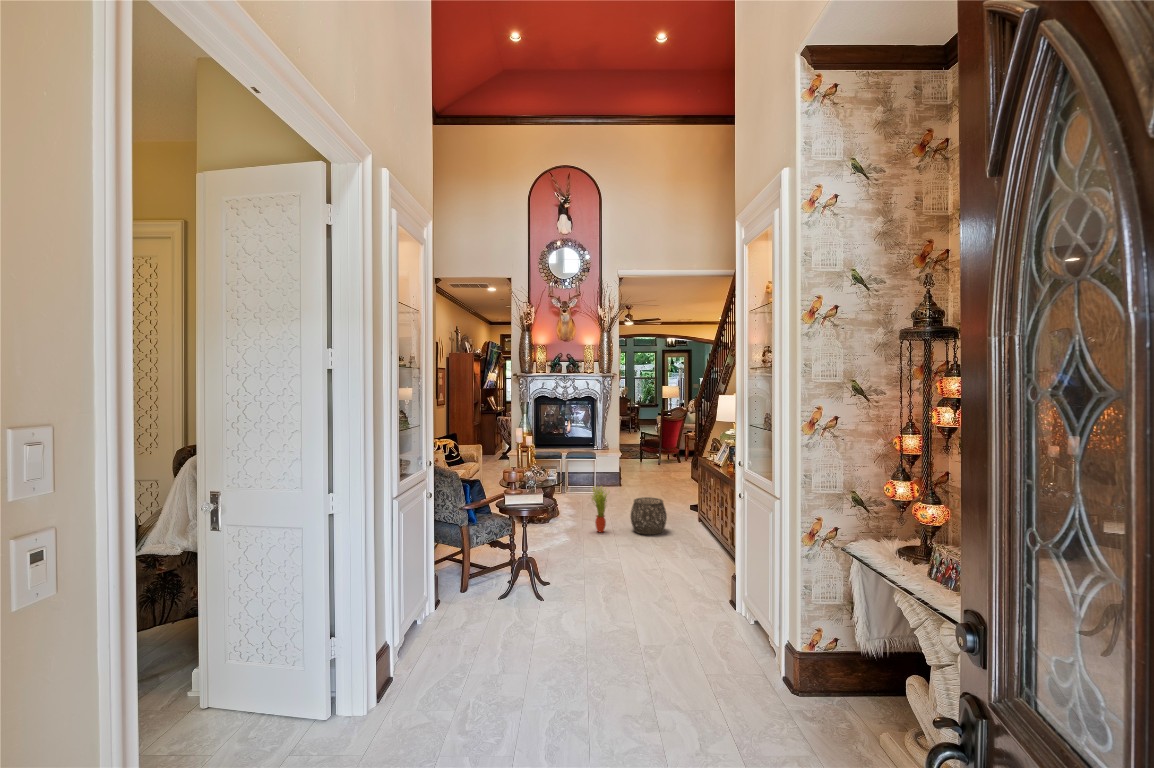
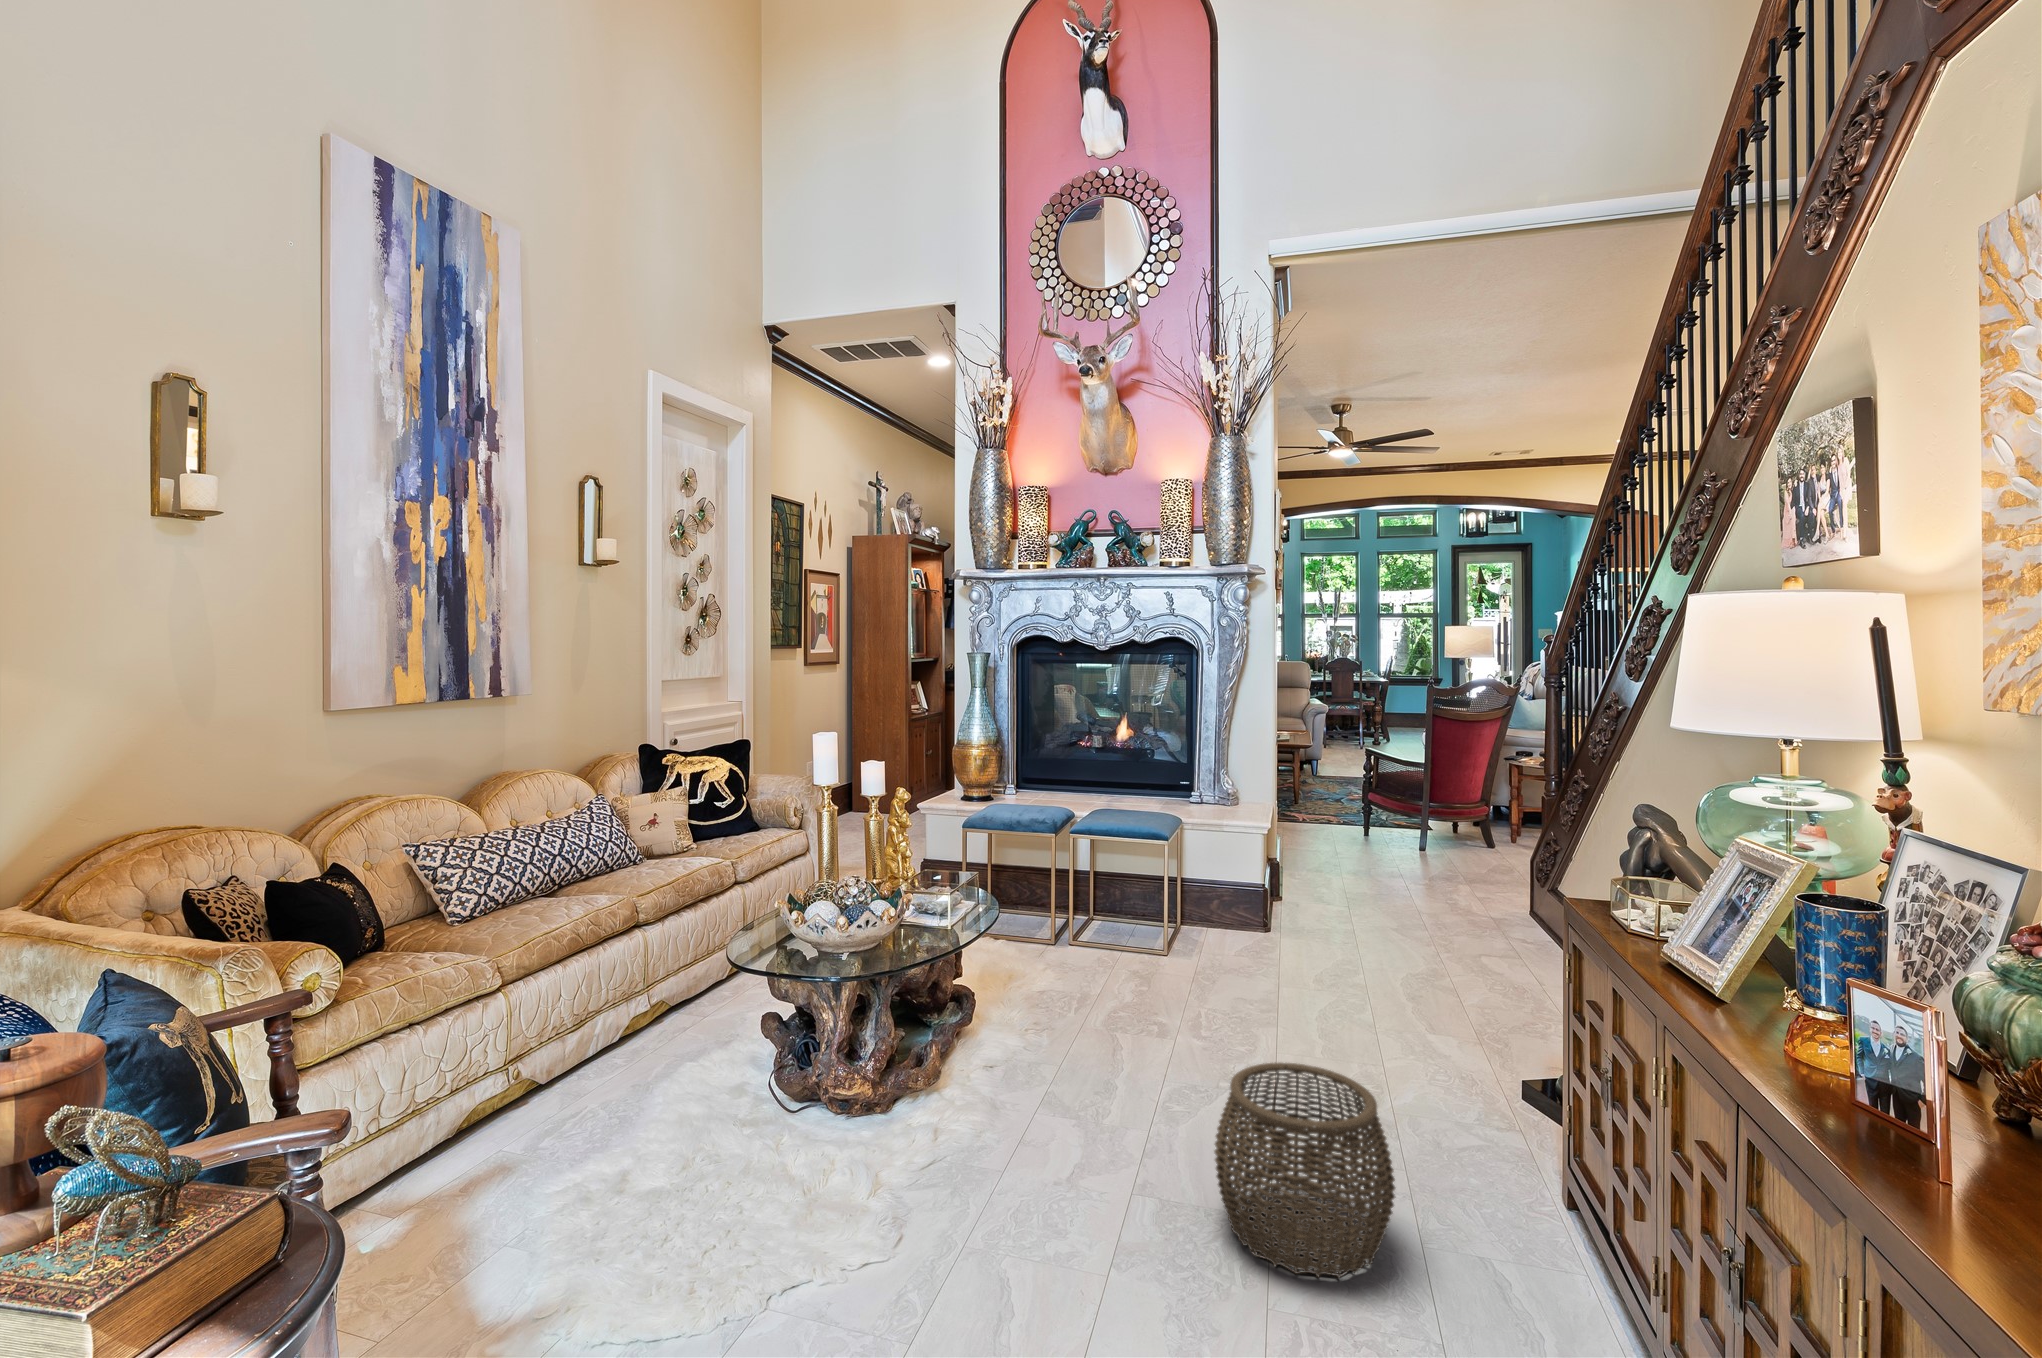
potted plant: present [592,488,607,533] -> none [1029,991,1121,1204]

